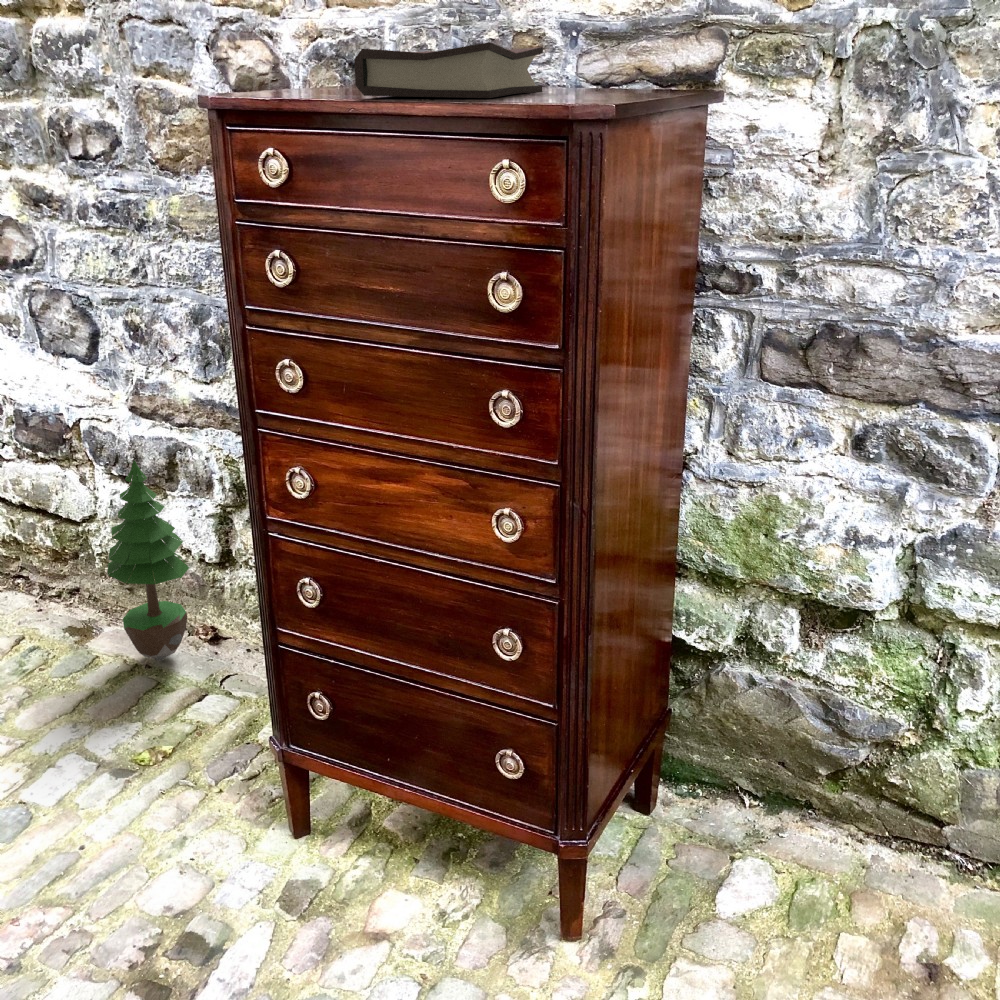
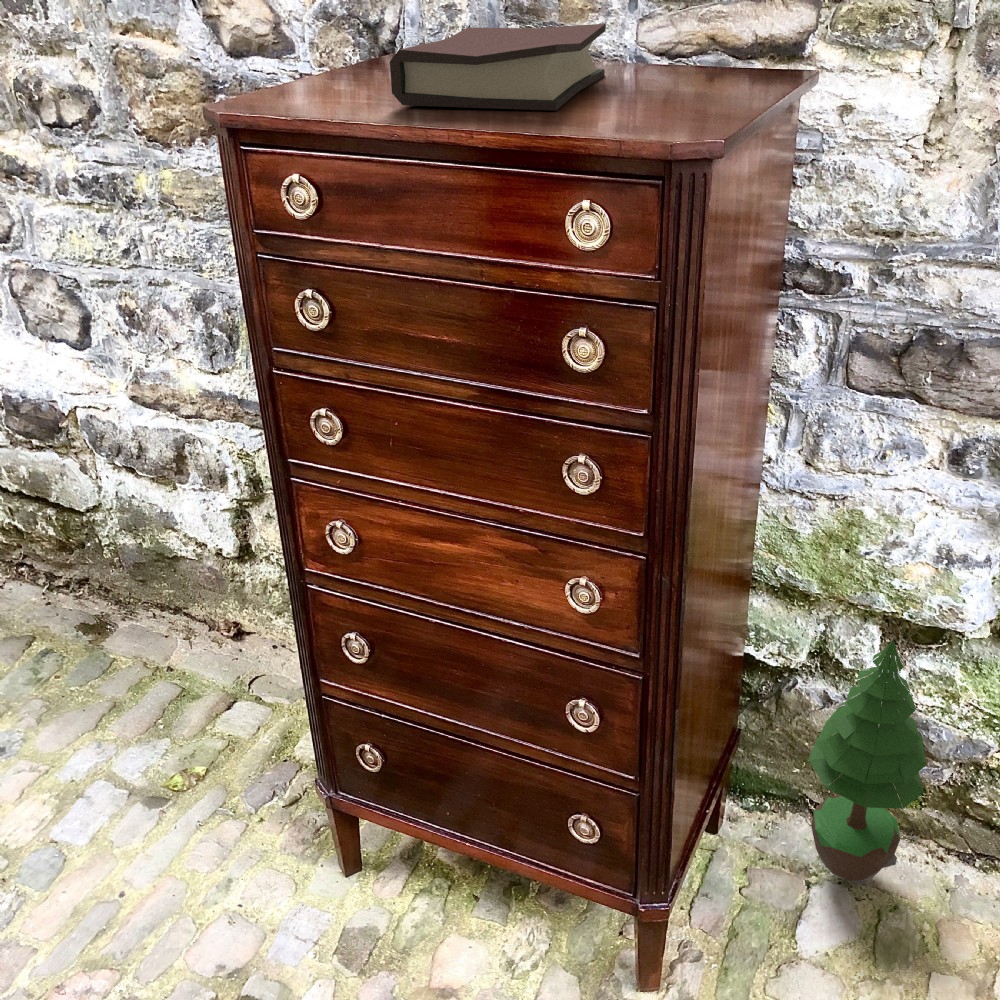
potted tree: present [107,460,189,661] -> present [808,640,927,885]

